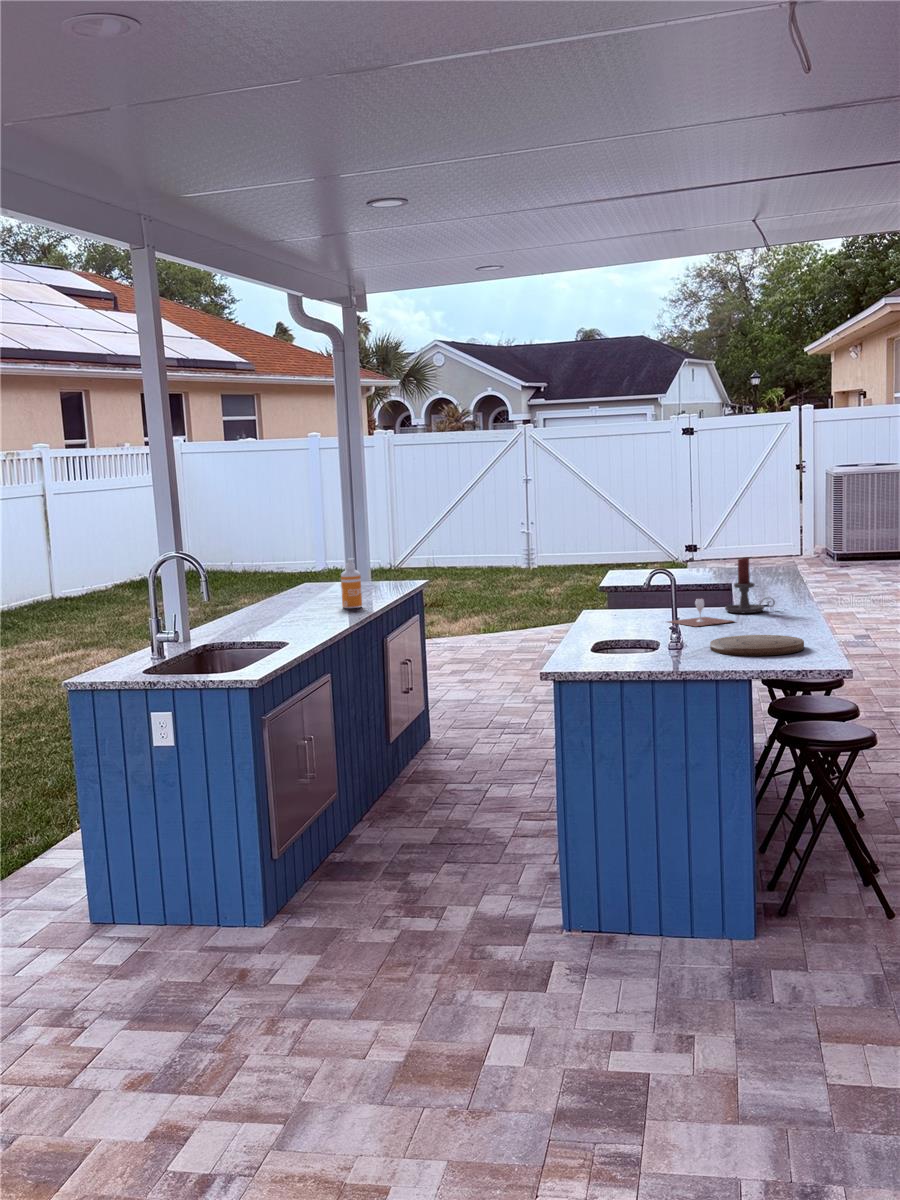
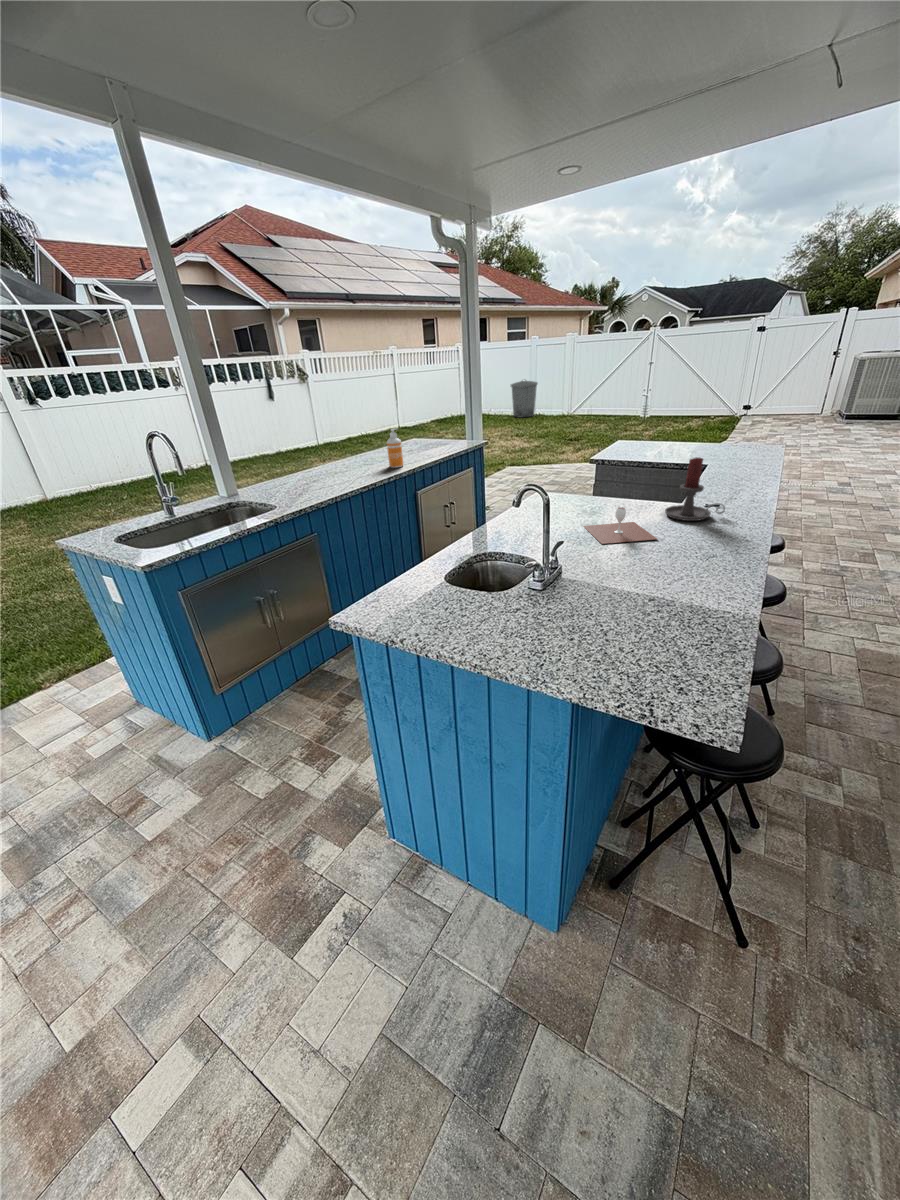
trash can: none [266,507,320,578] -> present [511,380,538,417]
cutting board: present [710,635,804,656] -> none [555,592,697,669]

